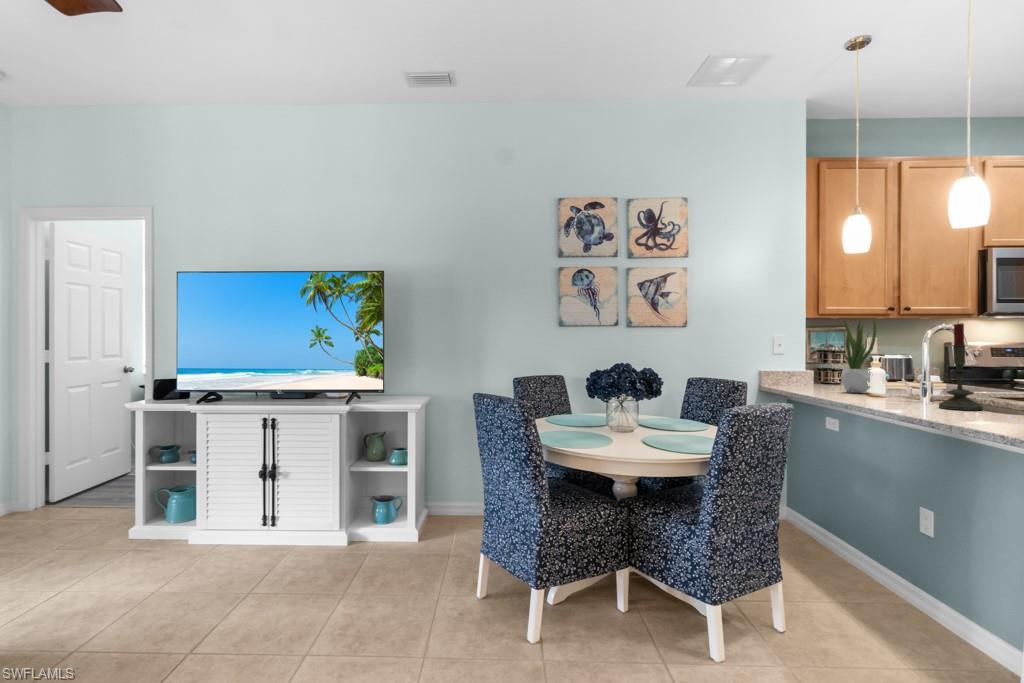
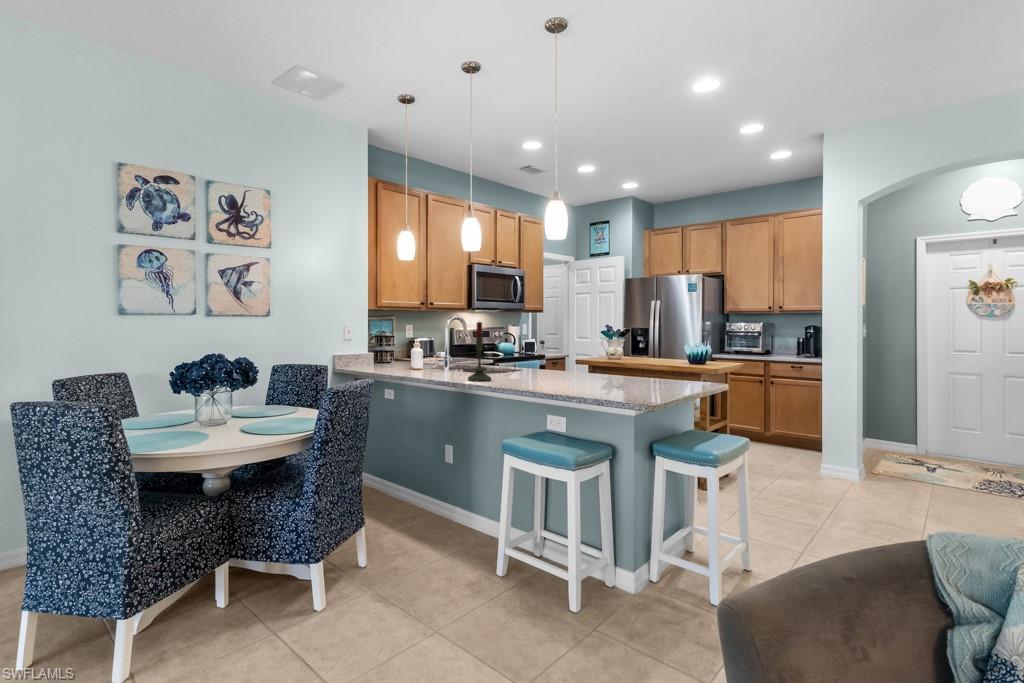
potted plant: present [838,318,876,393] -> none [398,313,425,372]

